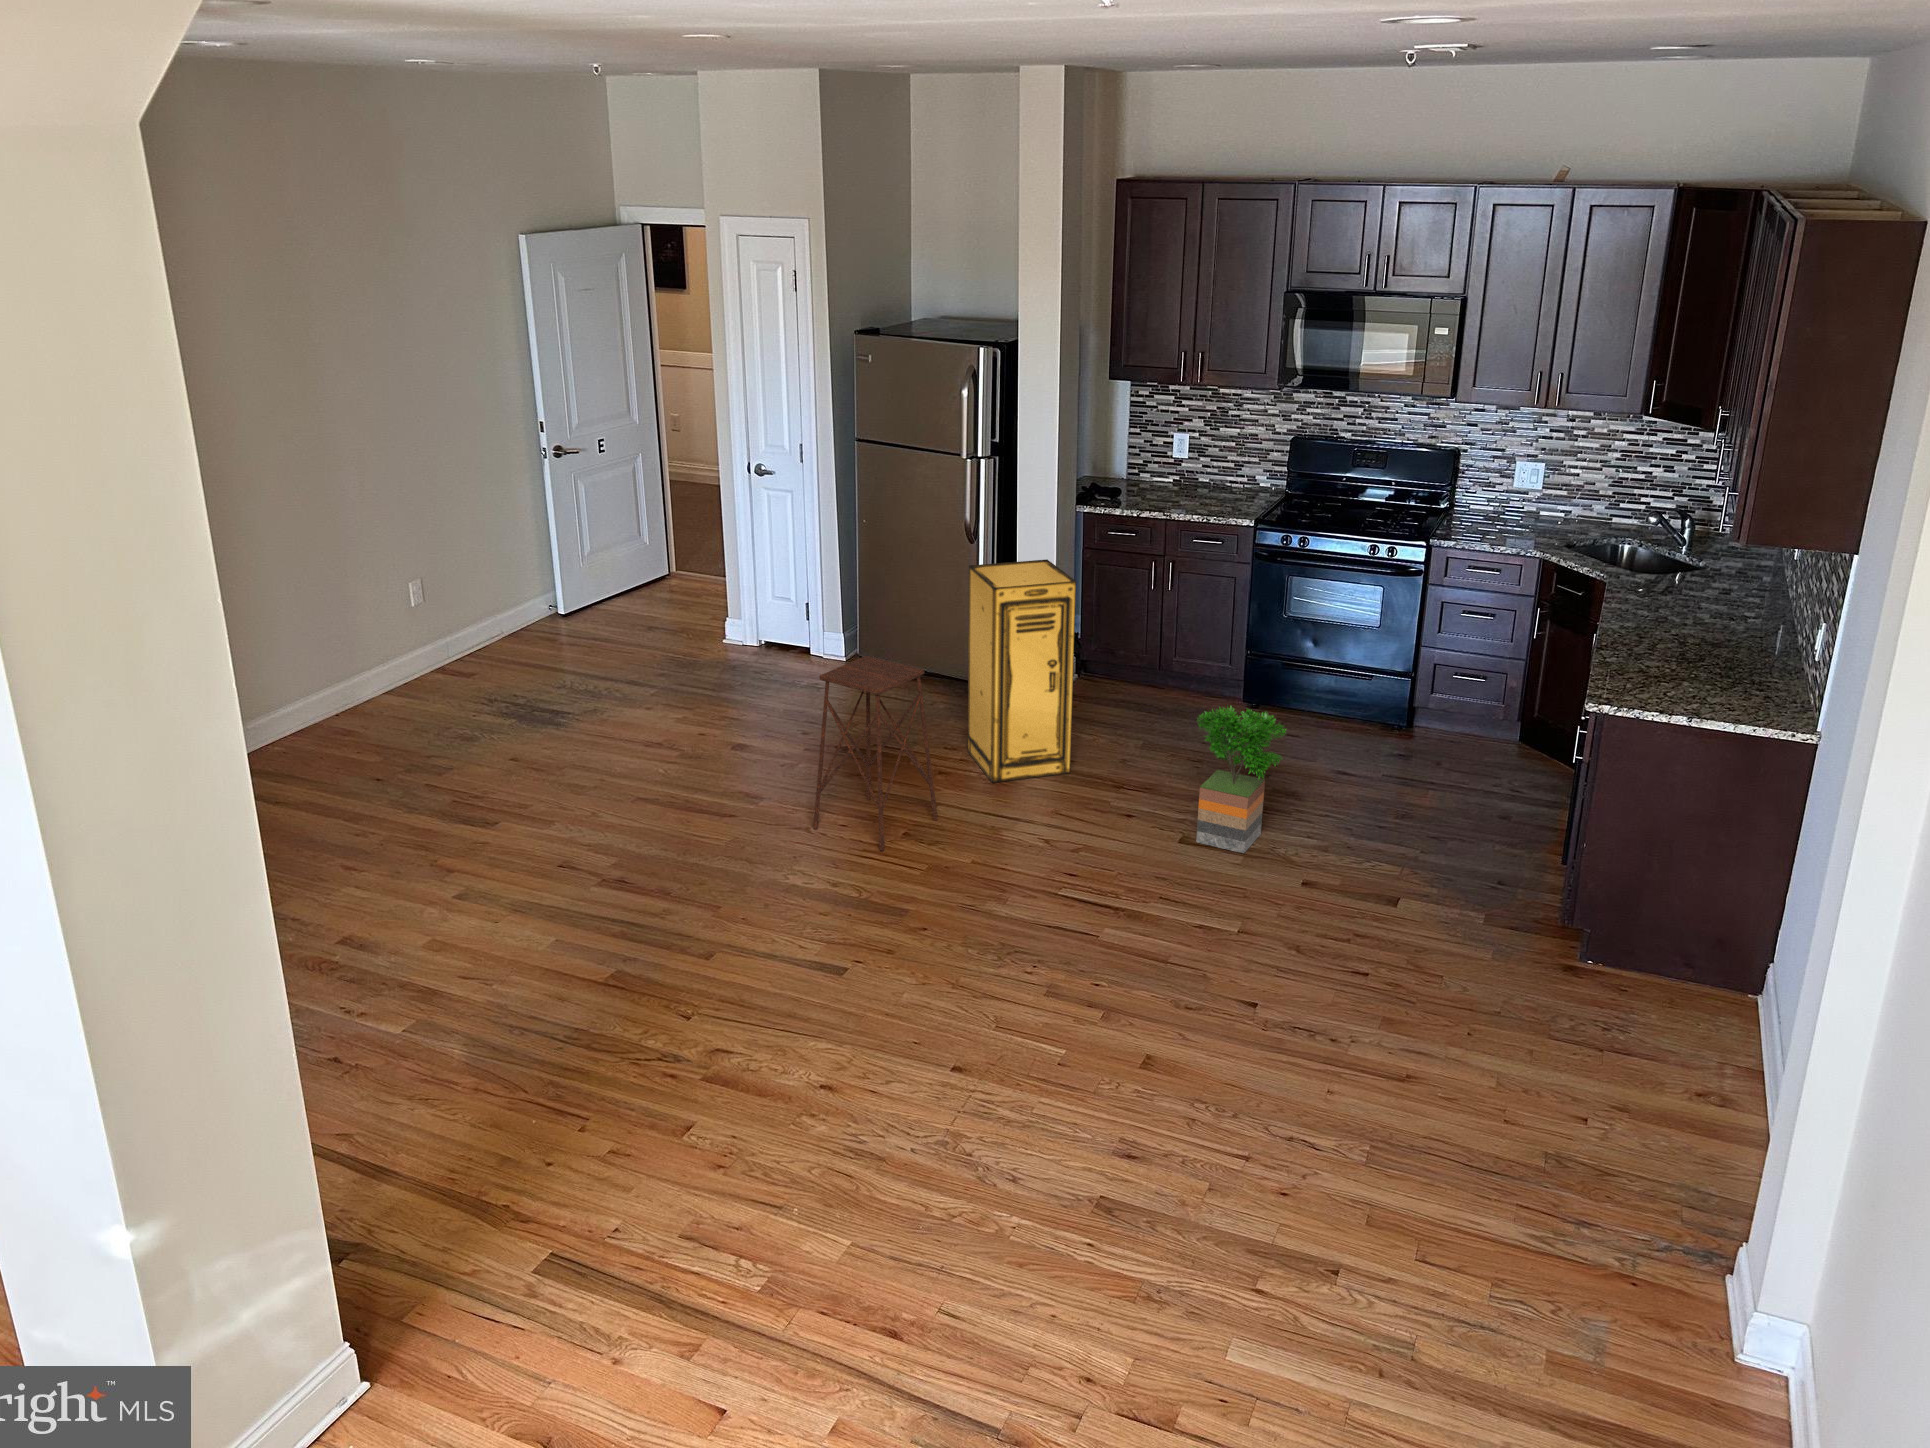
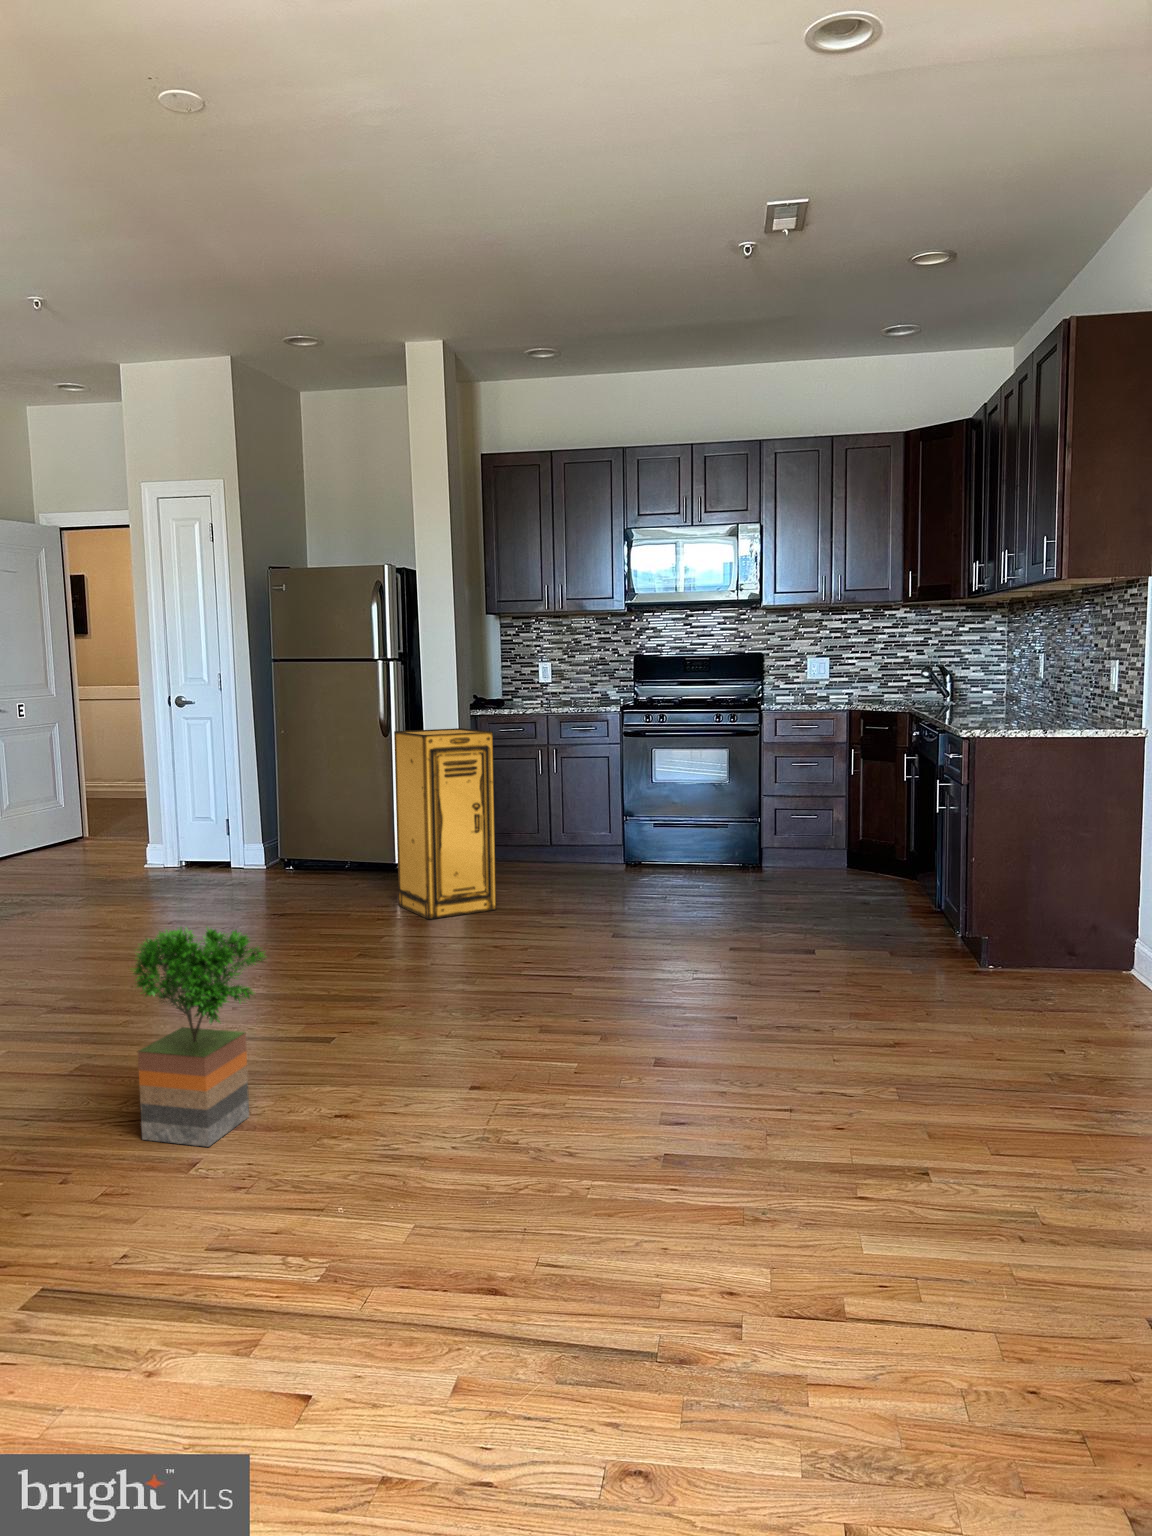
side table: present [813,656,938,851] -> none [269,793,388,964]
potted tree: present [1196,706,1286,853] -> present [133,927,265,1147]

